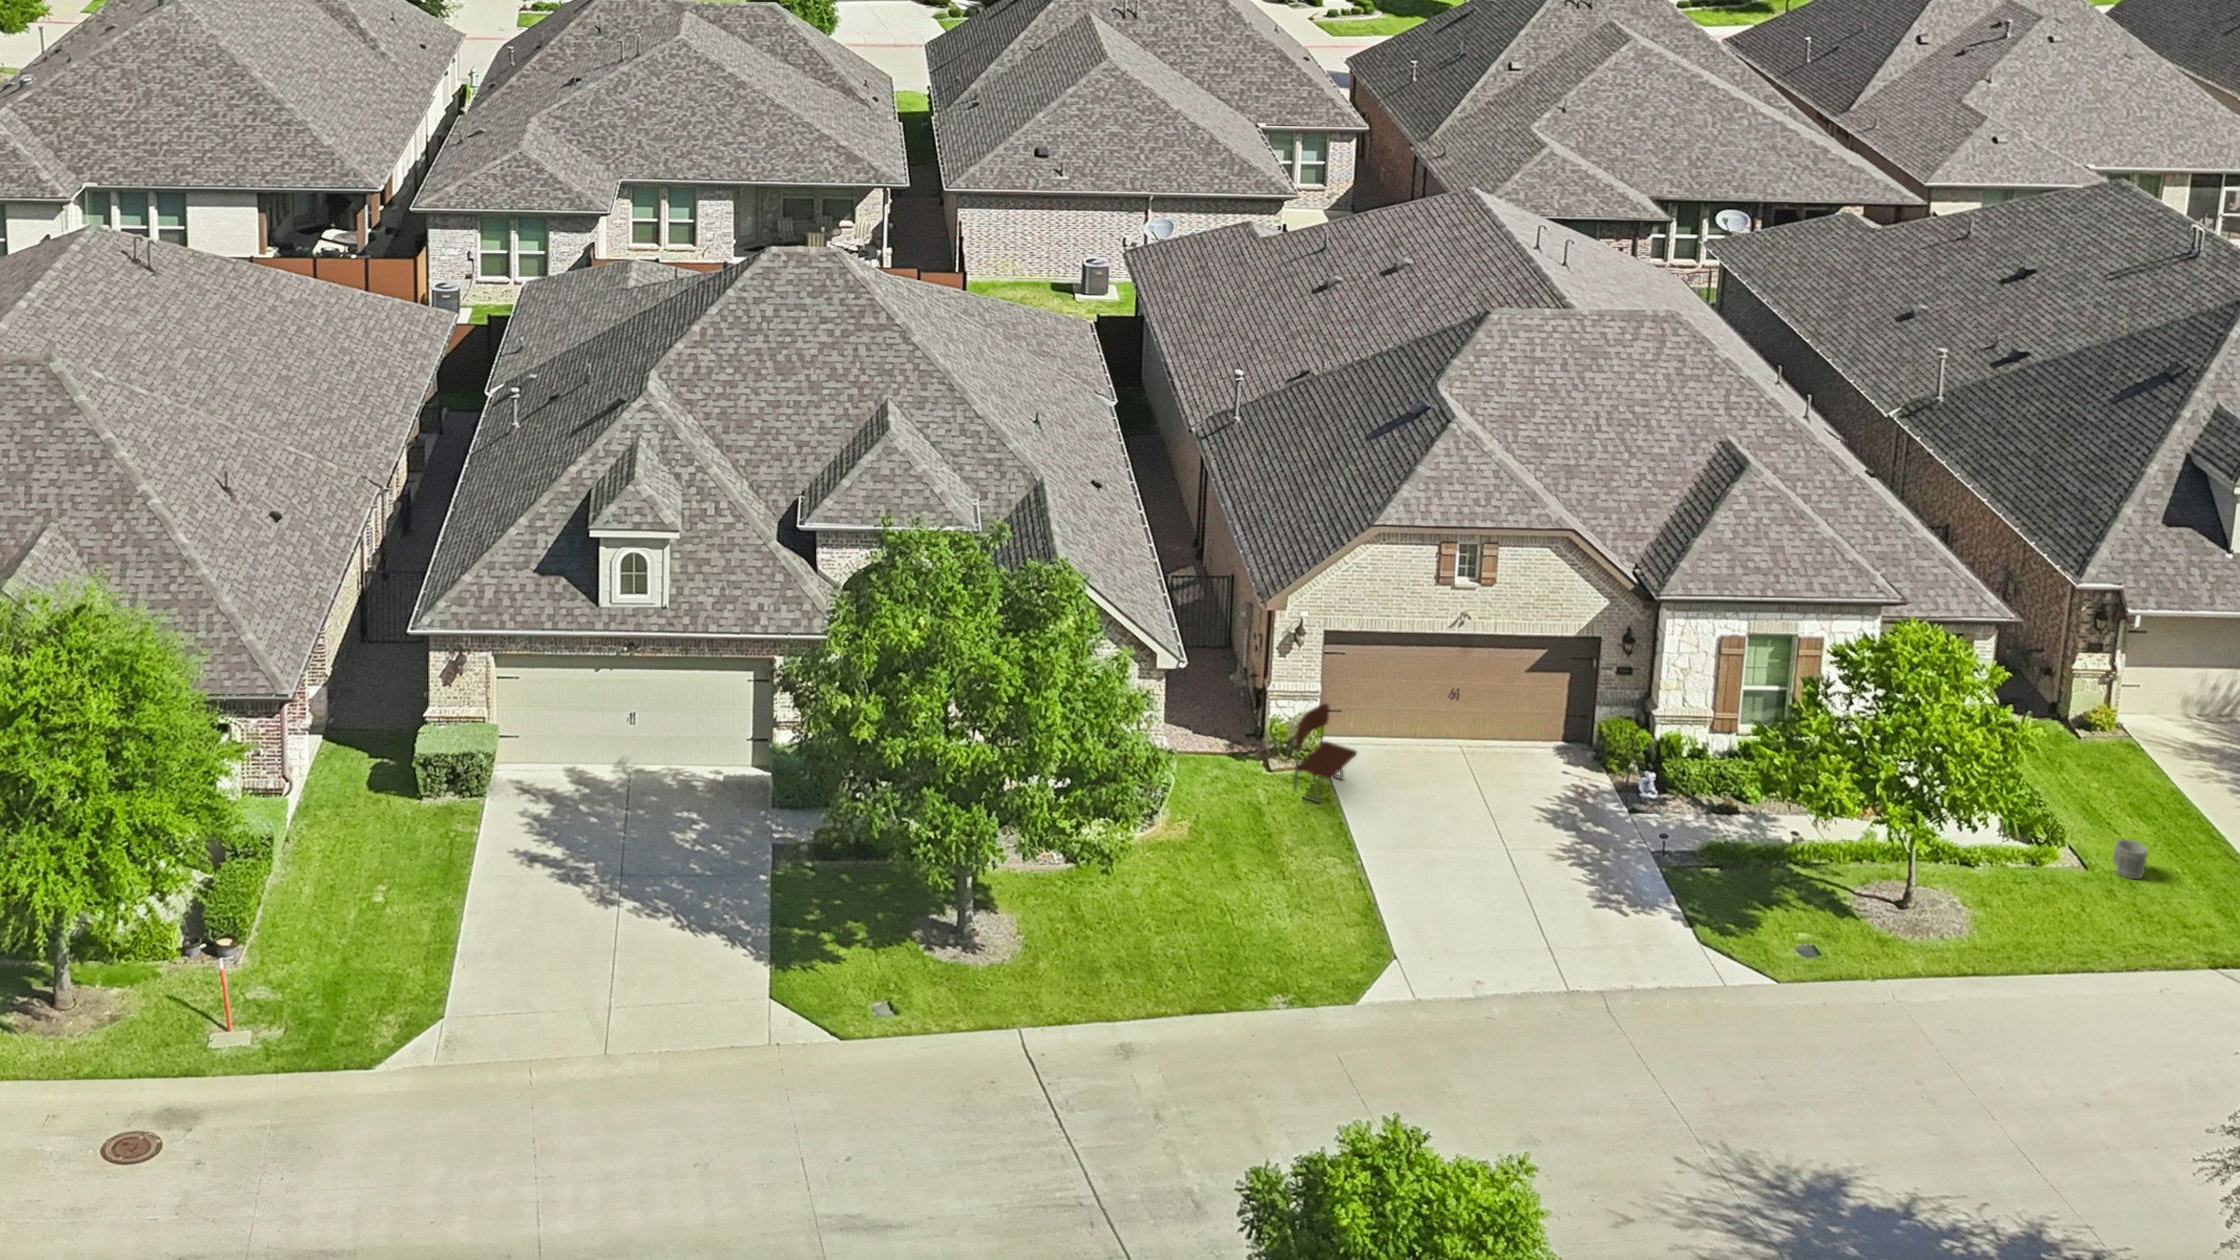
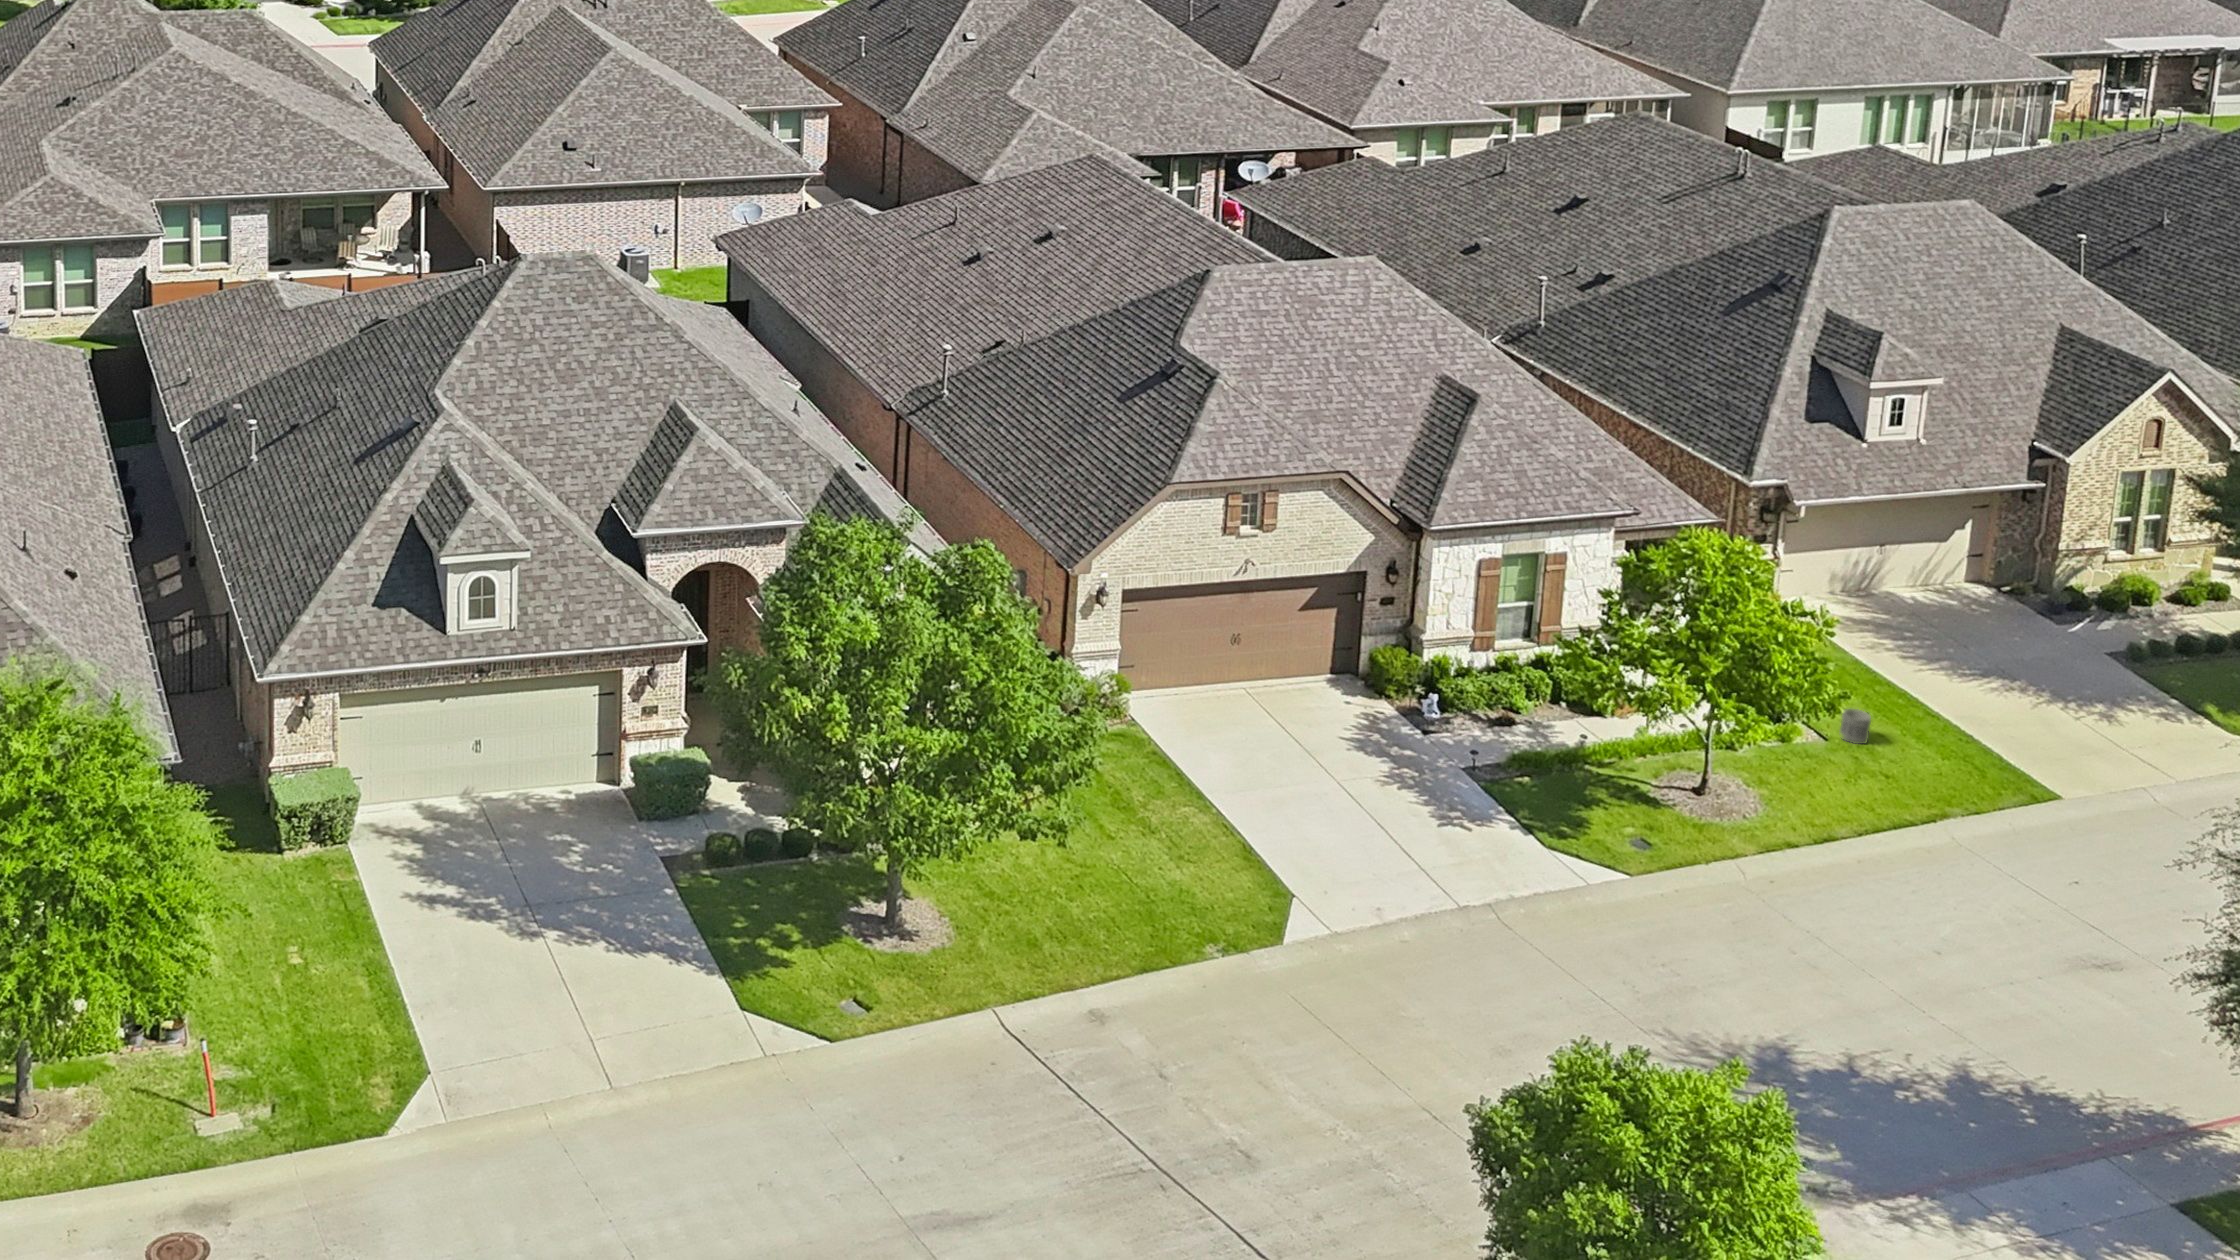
bench: present [1294,704,1357,803] -> none [1121,659,1173,756]

